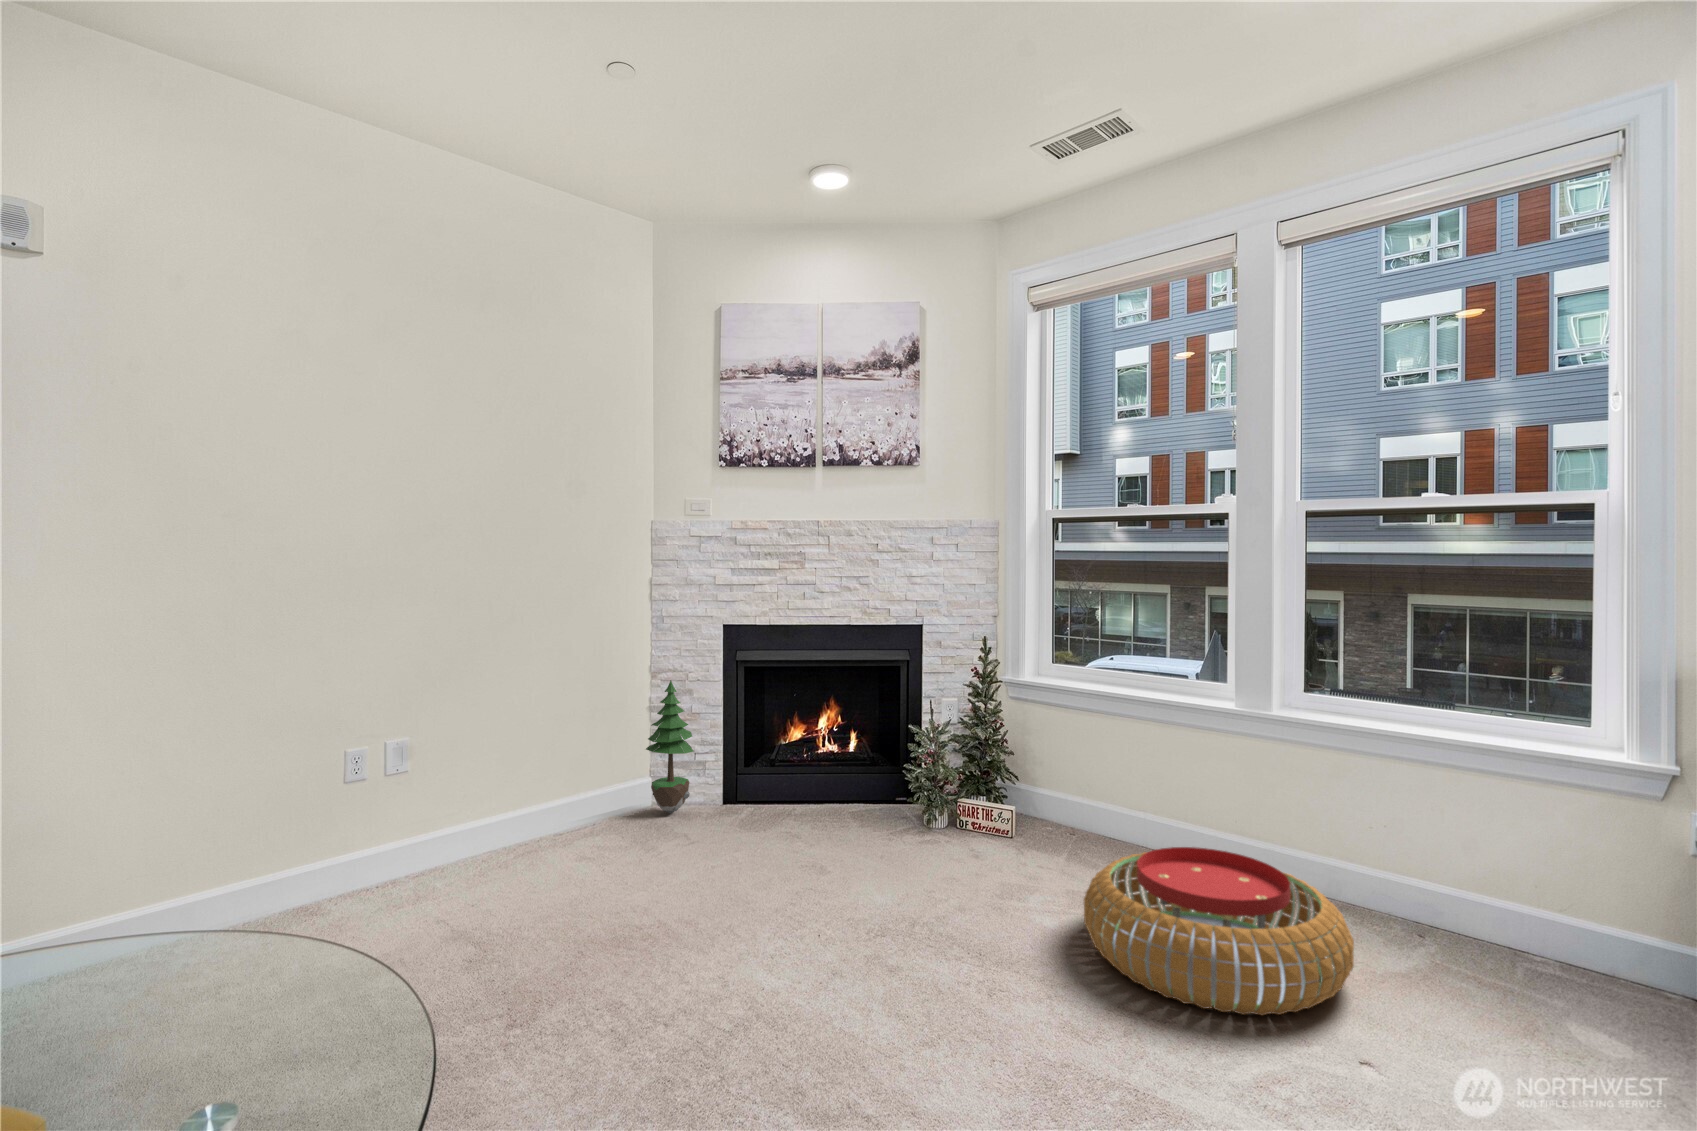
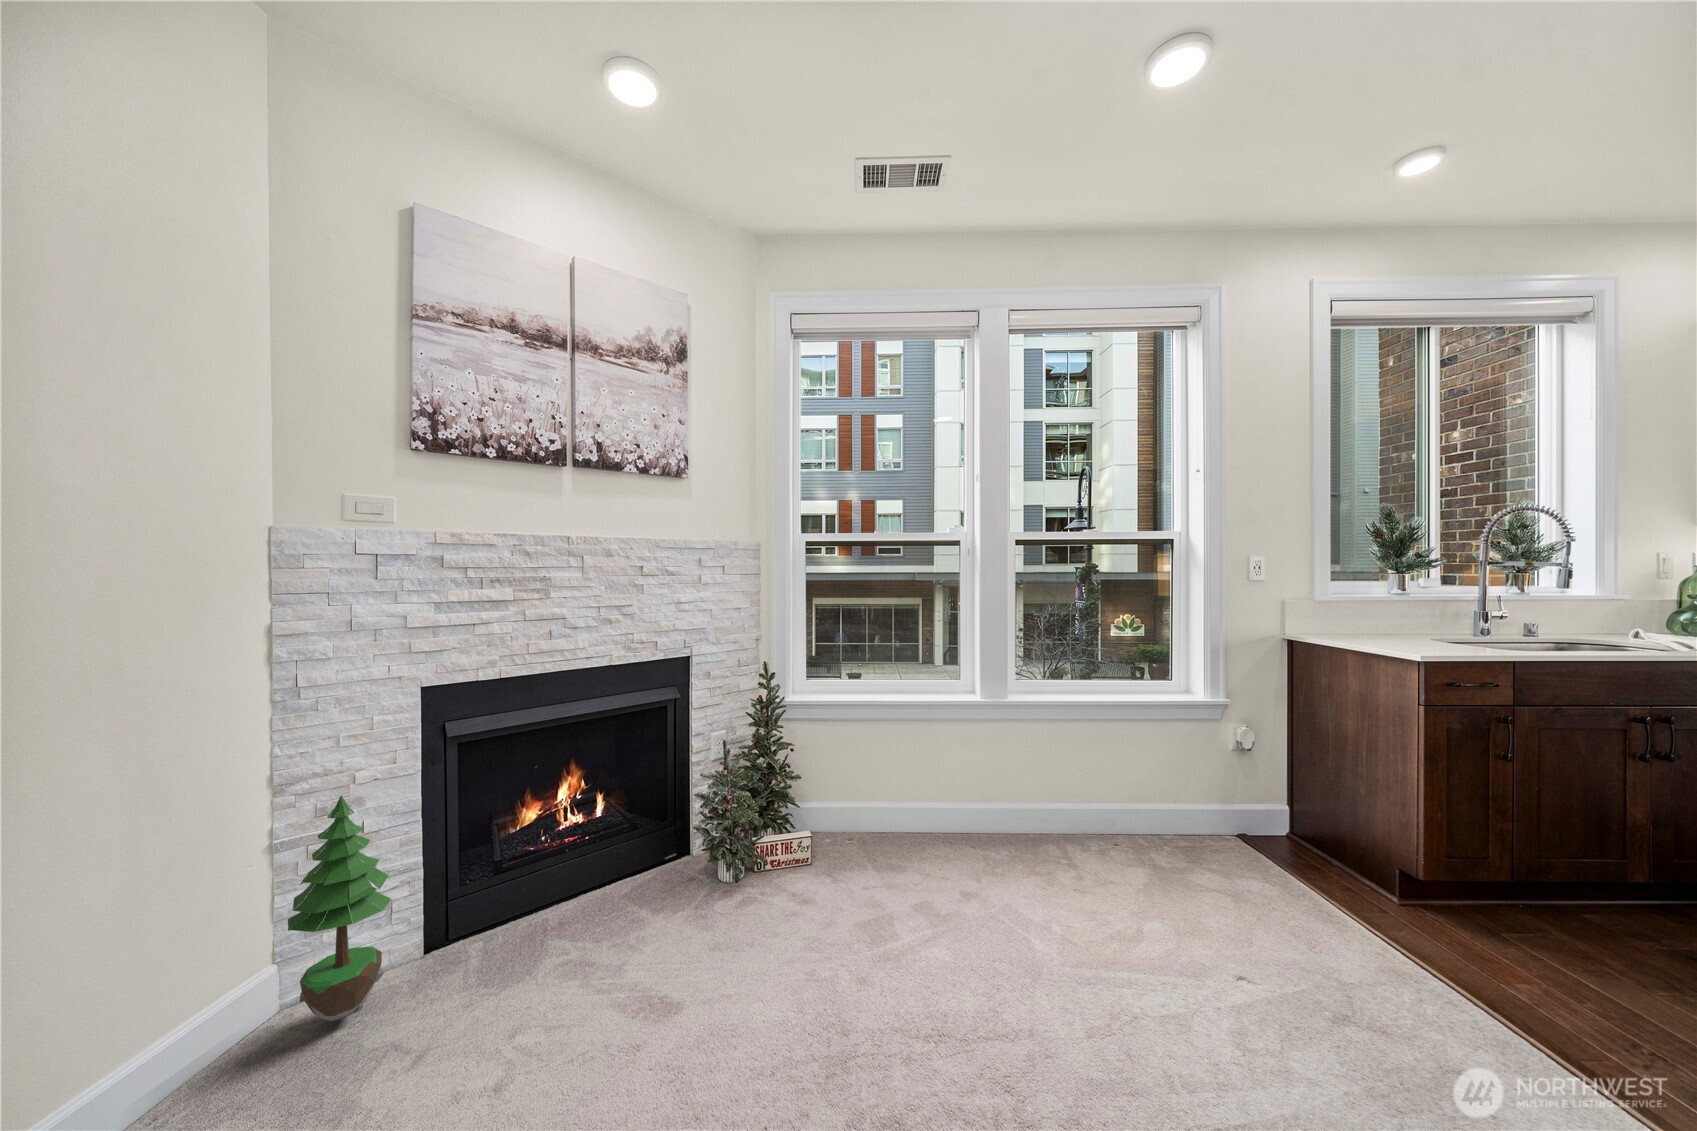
pouf: present [1083,847,1354,1015] -> none [1013,833,1258,1007]

